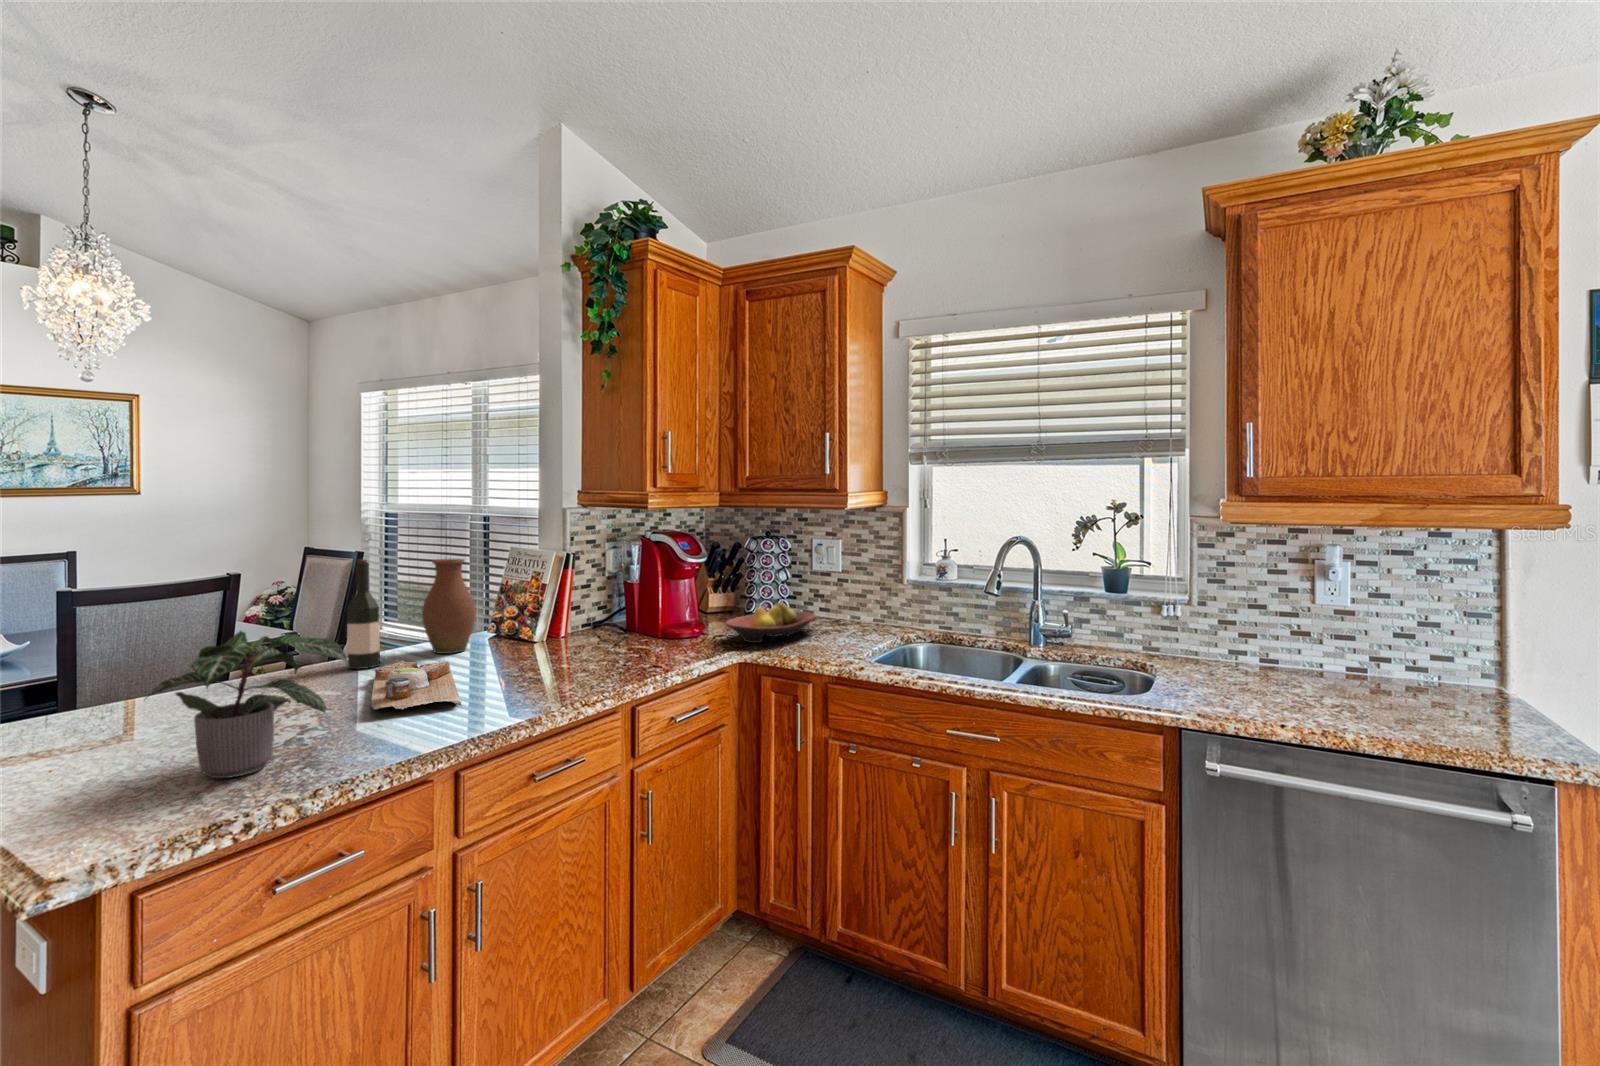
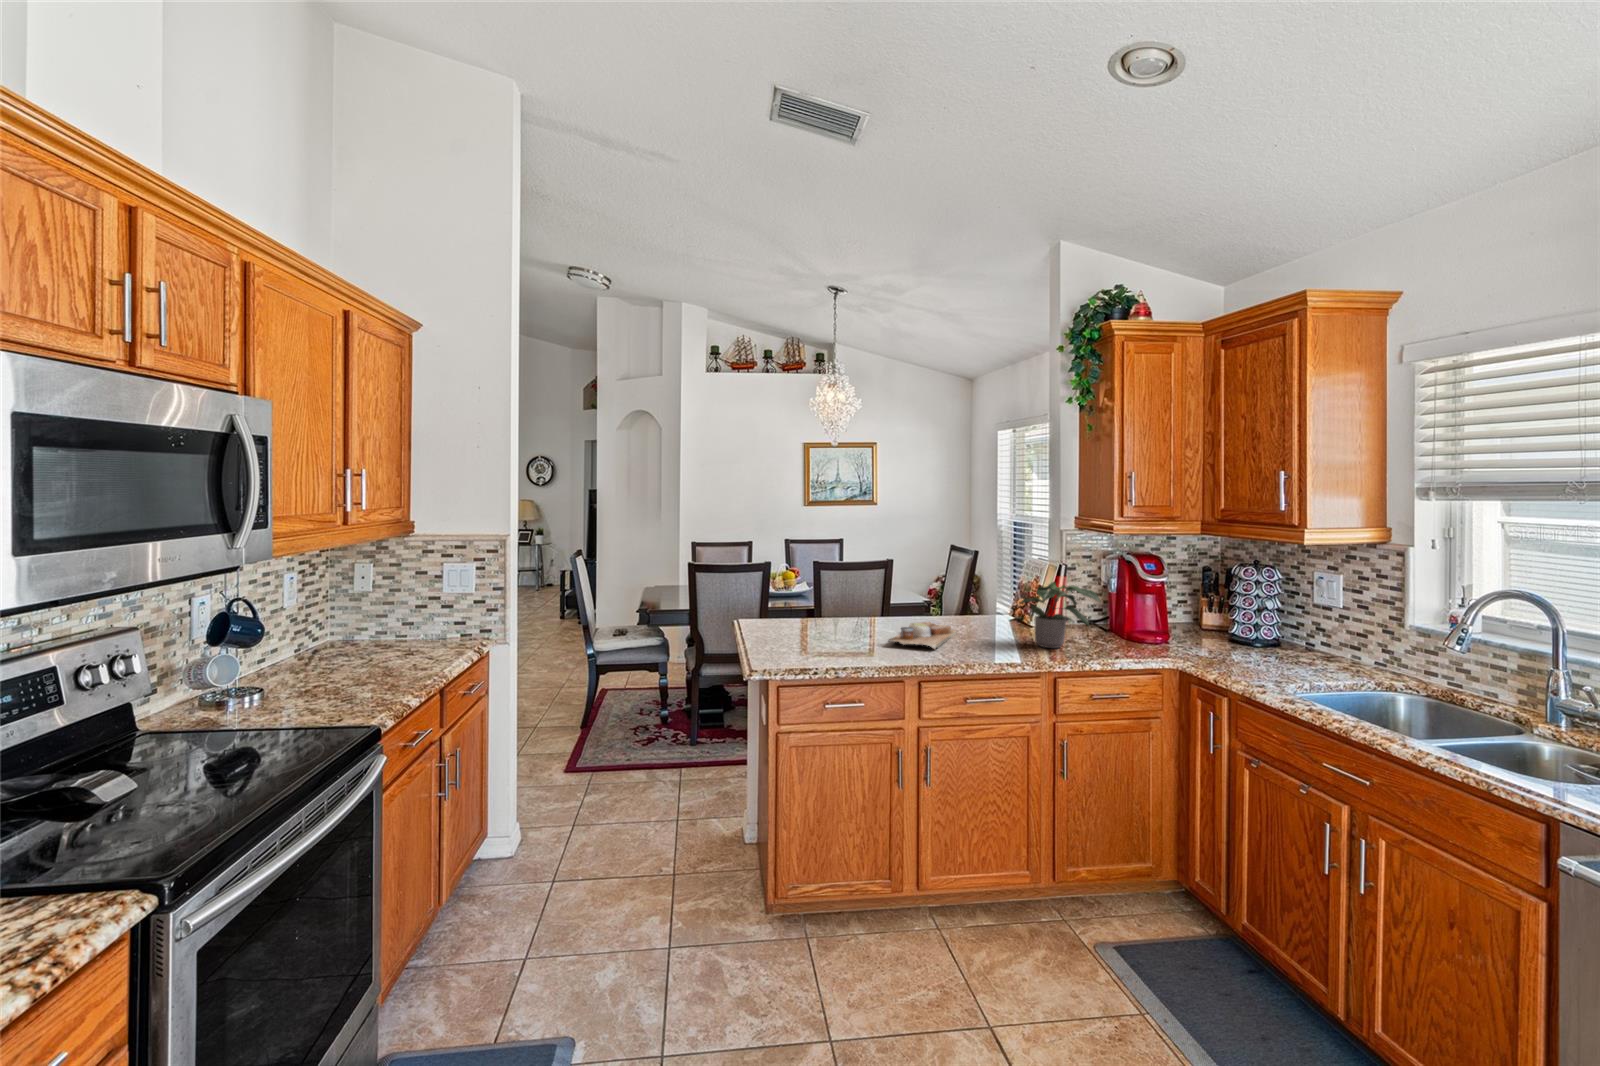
wine bottle: present [347,559,380,669] -> none [907,555,927,624]
vase: present [422,559,476,654] -> none [955,559,990,625]
fruit bowl: present [725,602,816,643] -> none [1174,626,1288,660]
potted plant: present [147,631,348,778] -> present [1020,582,1100,648]

